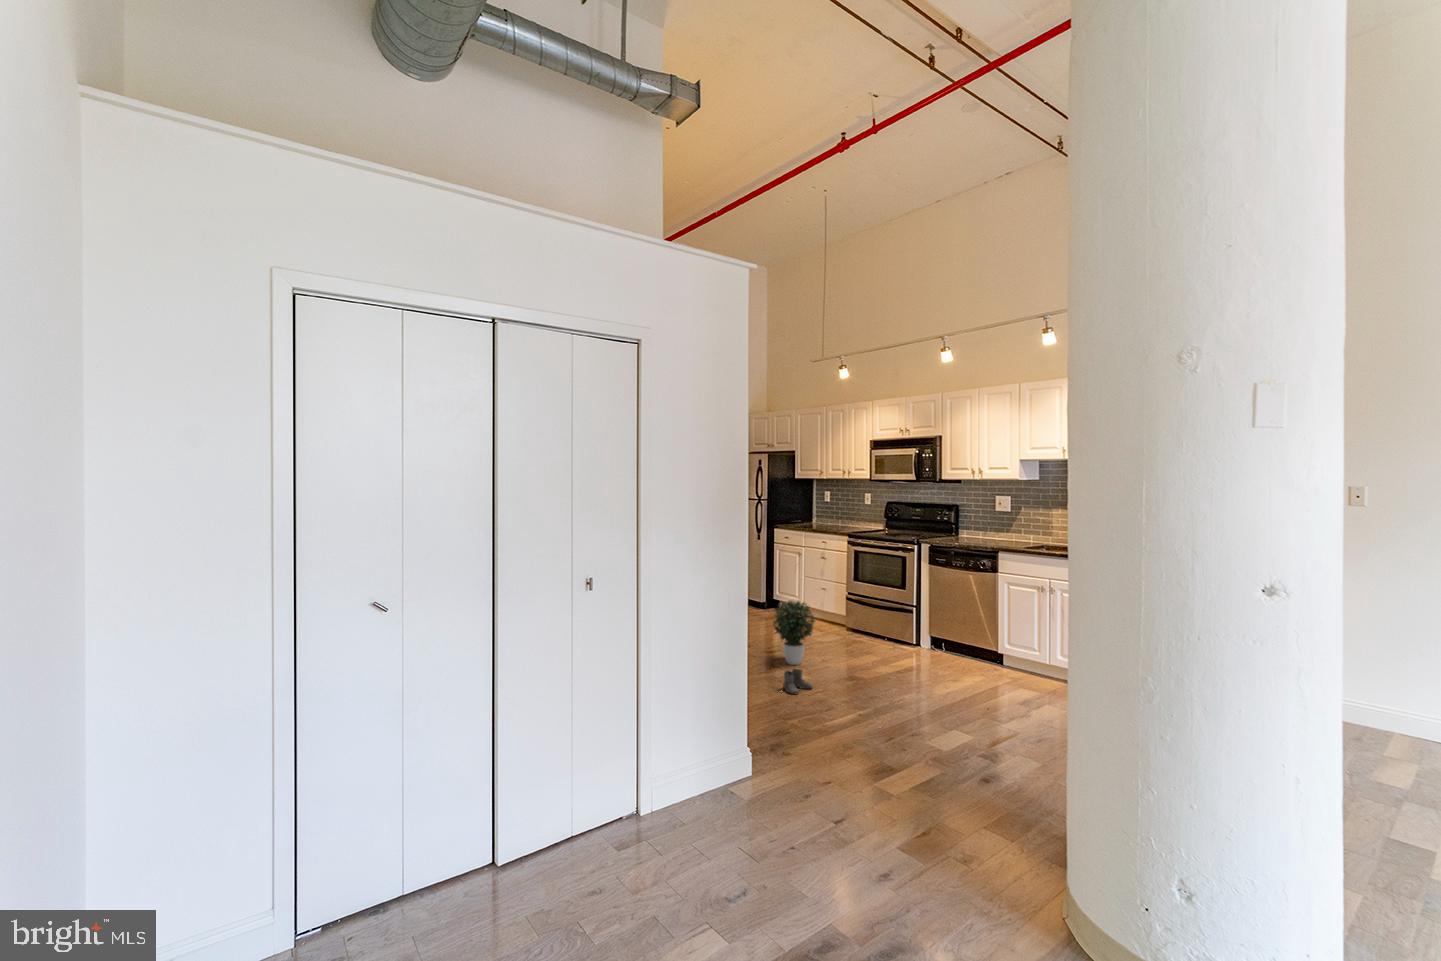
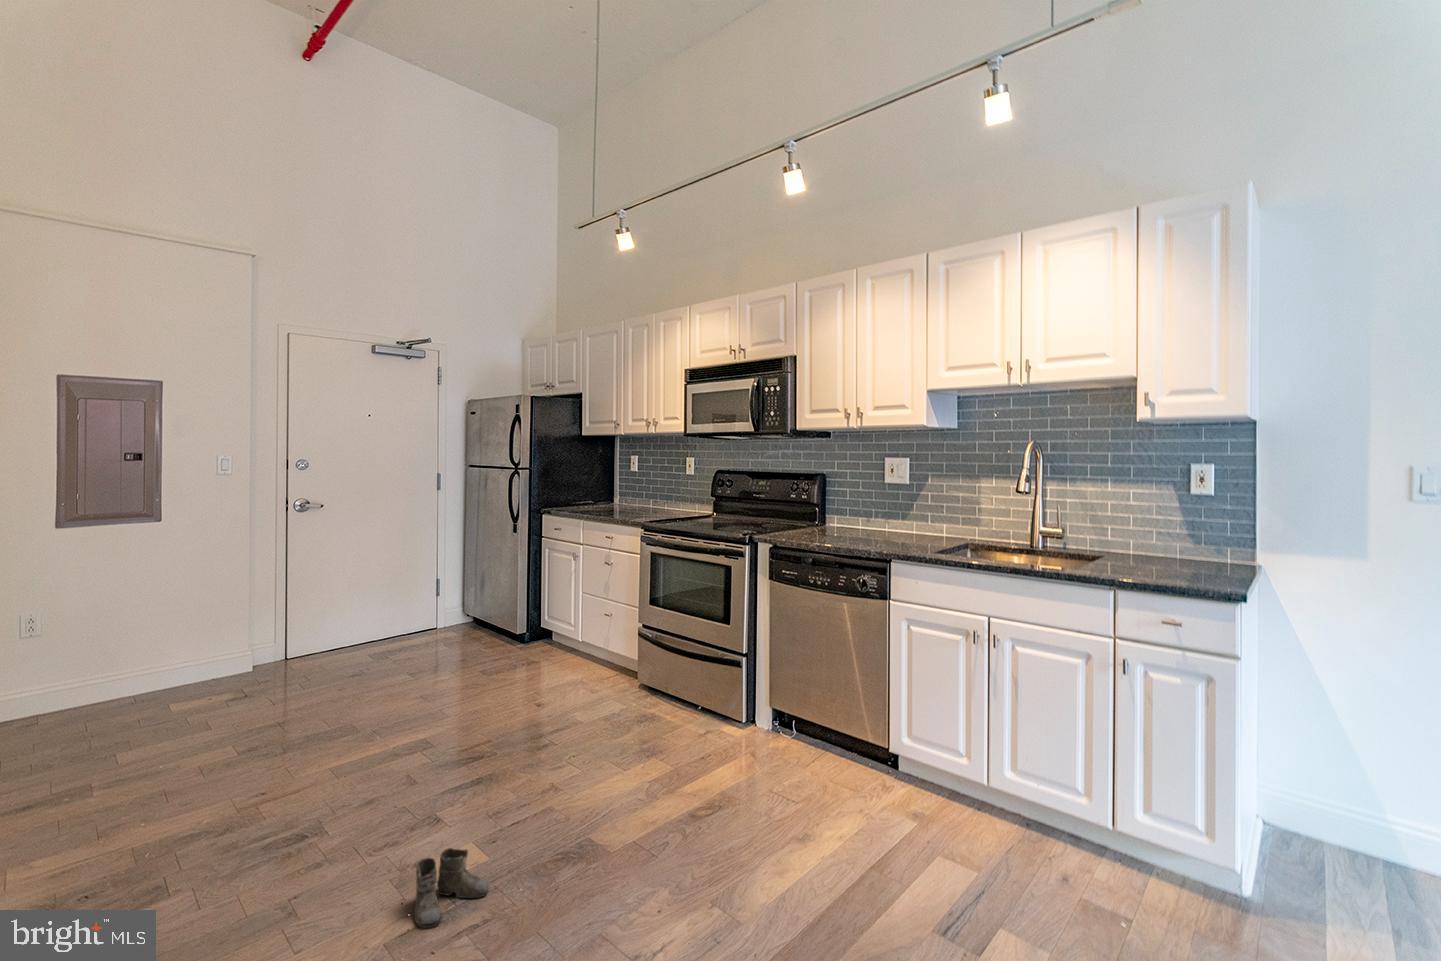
potted plant: present [773,601,815,665] -> none [444,666,543,802]

